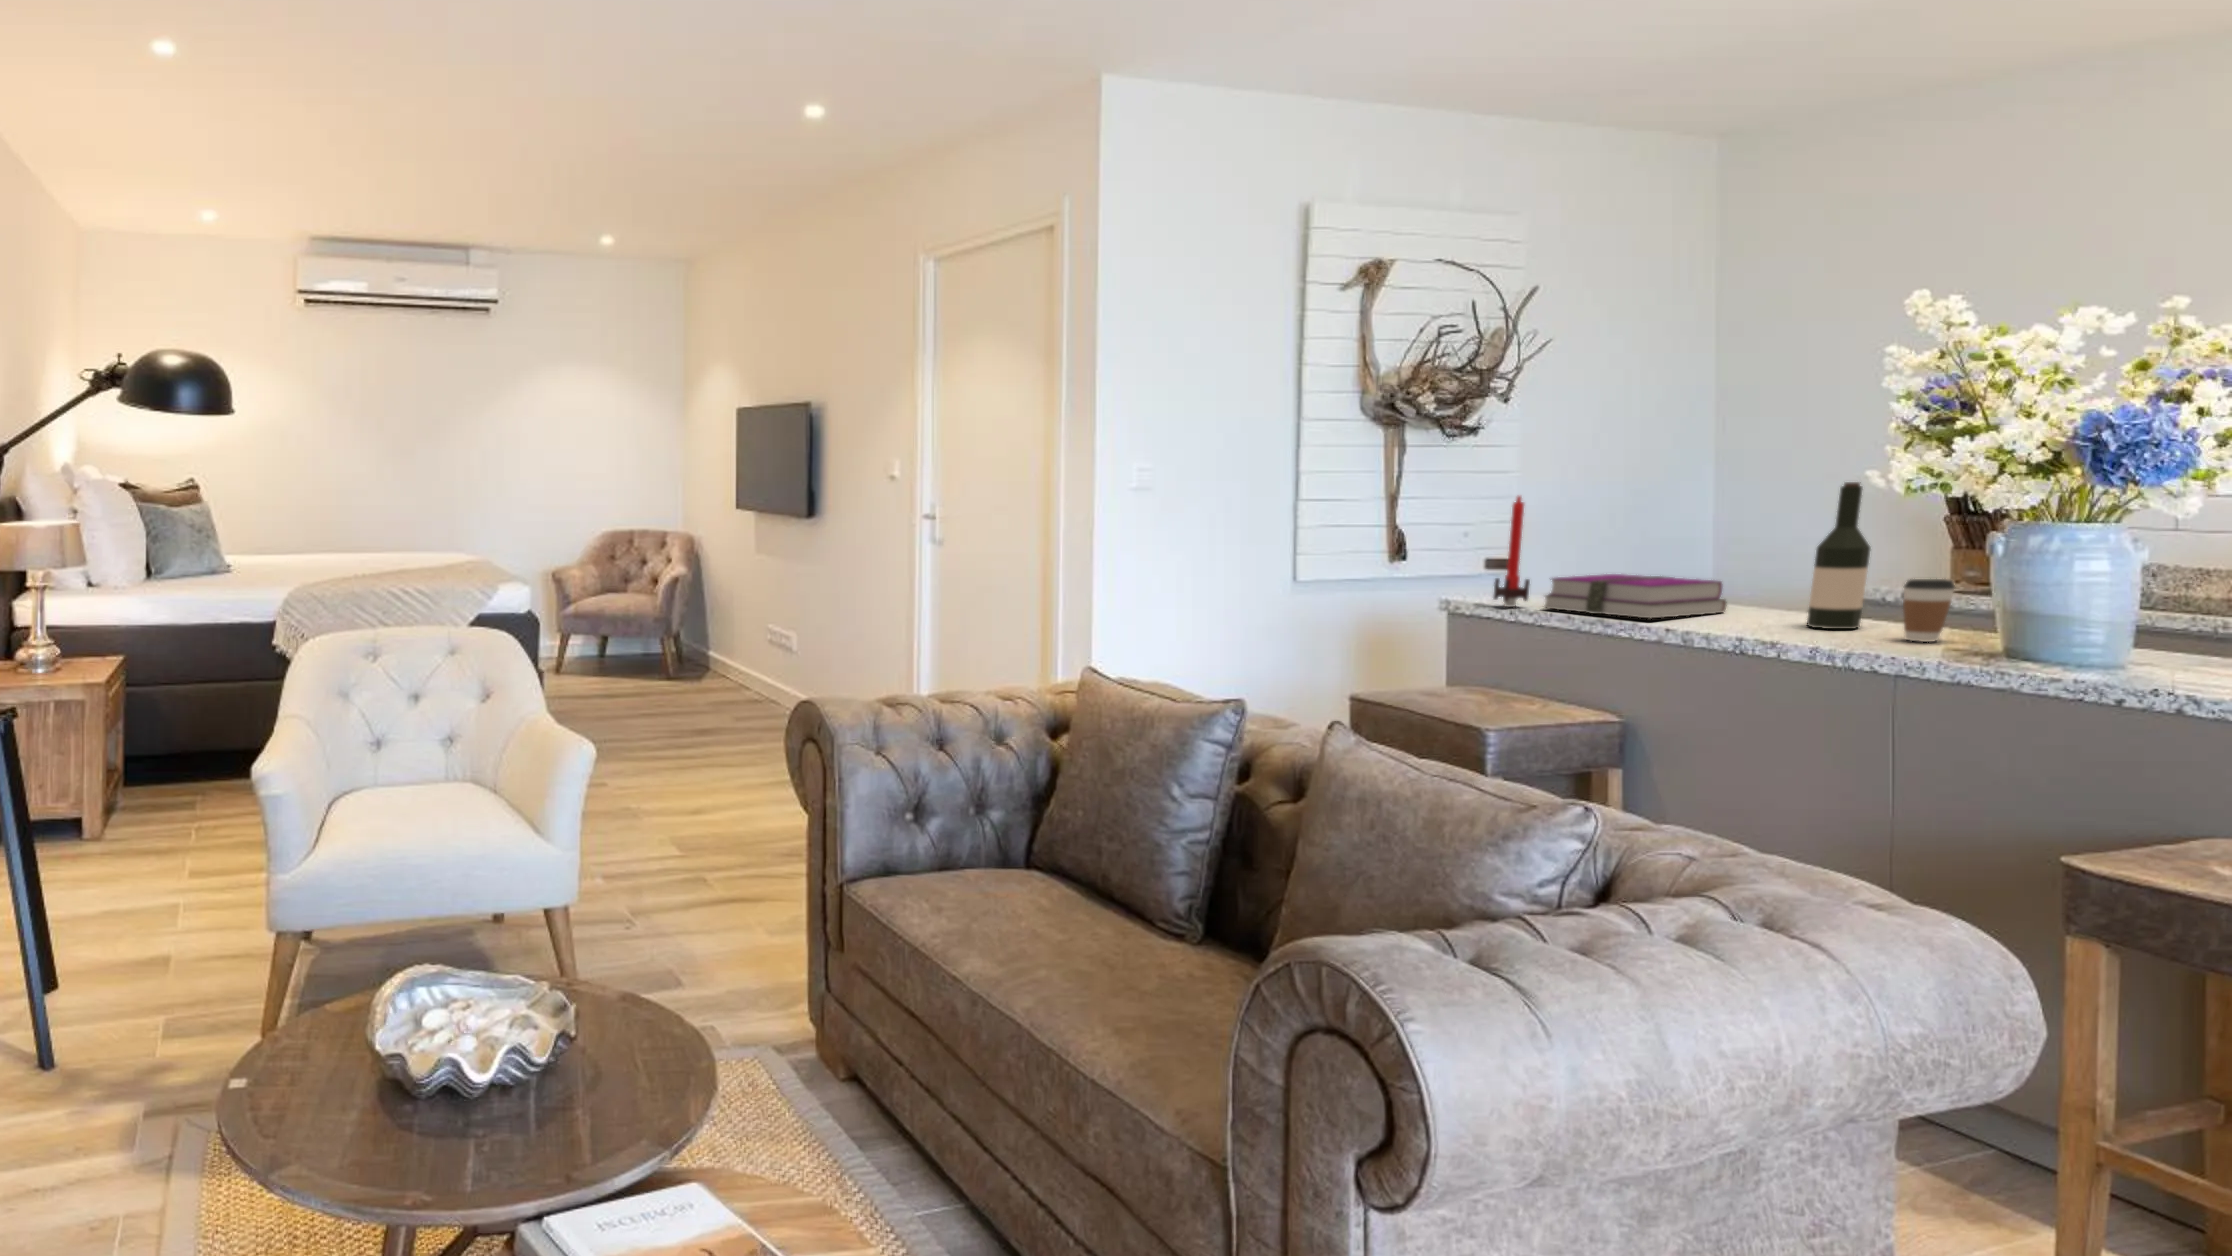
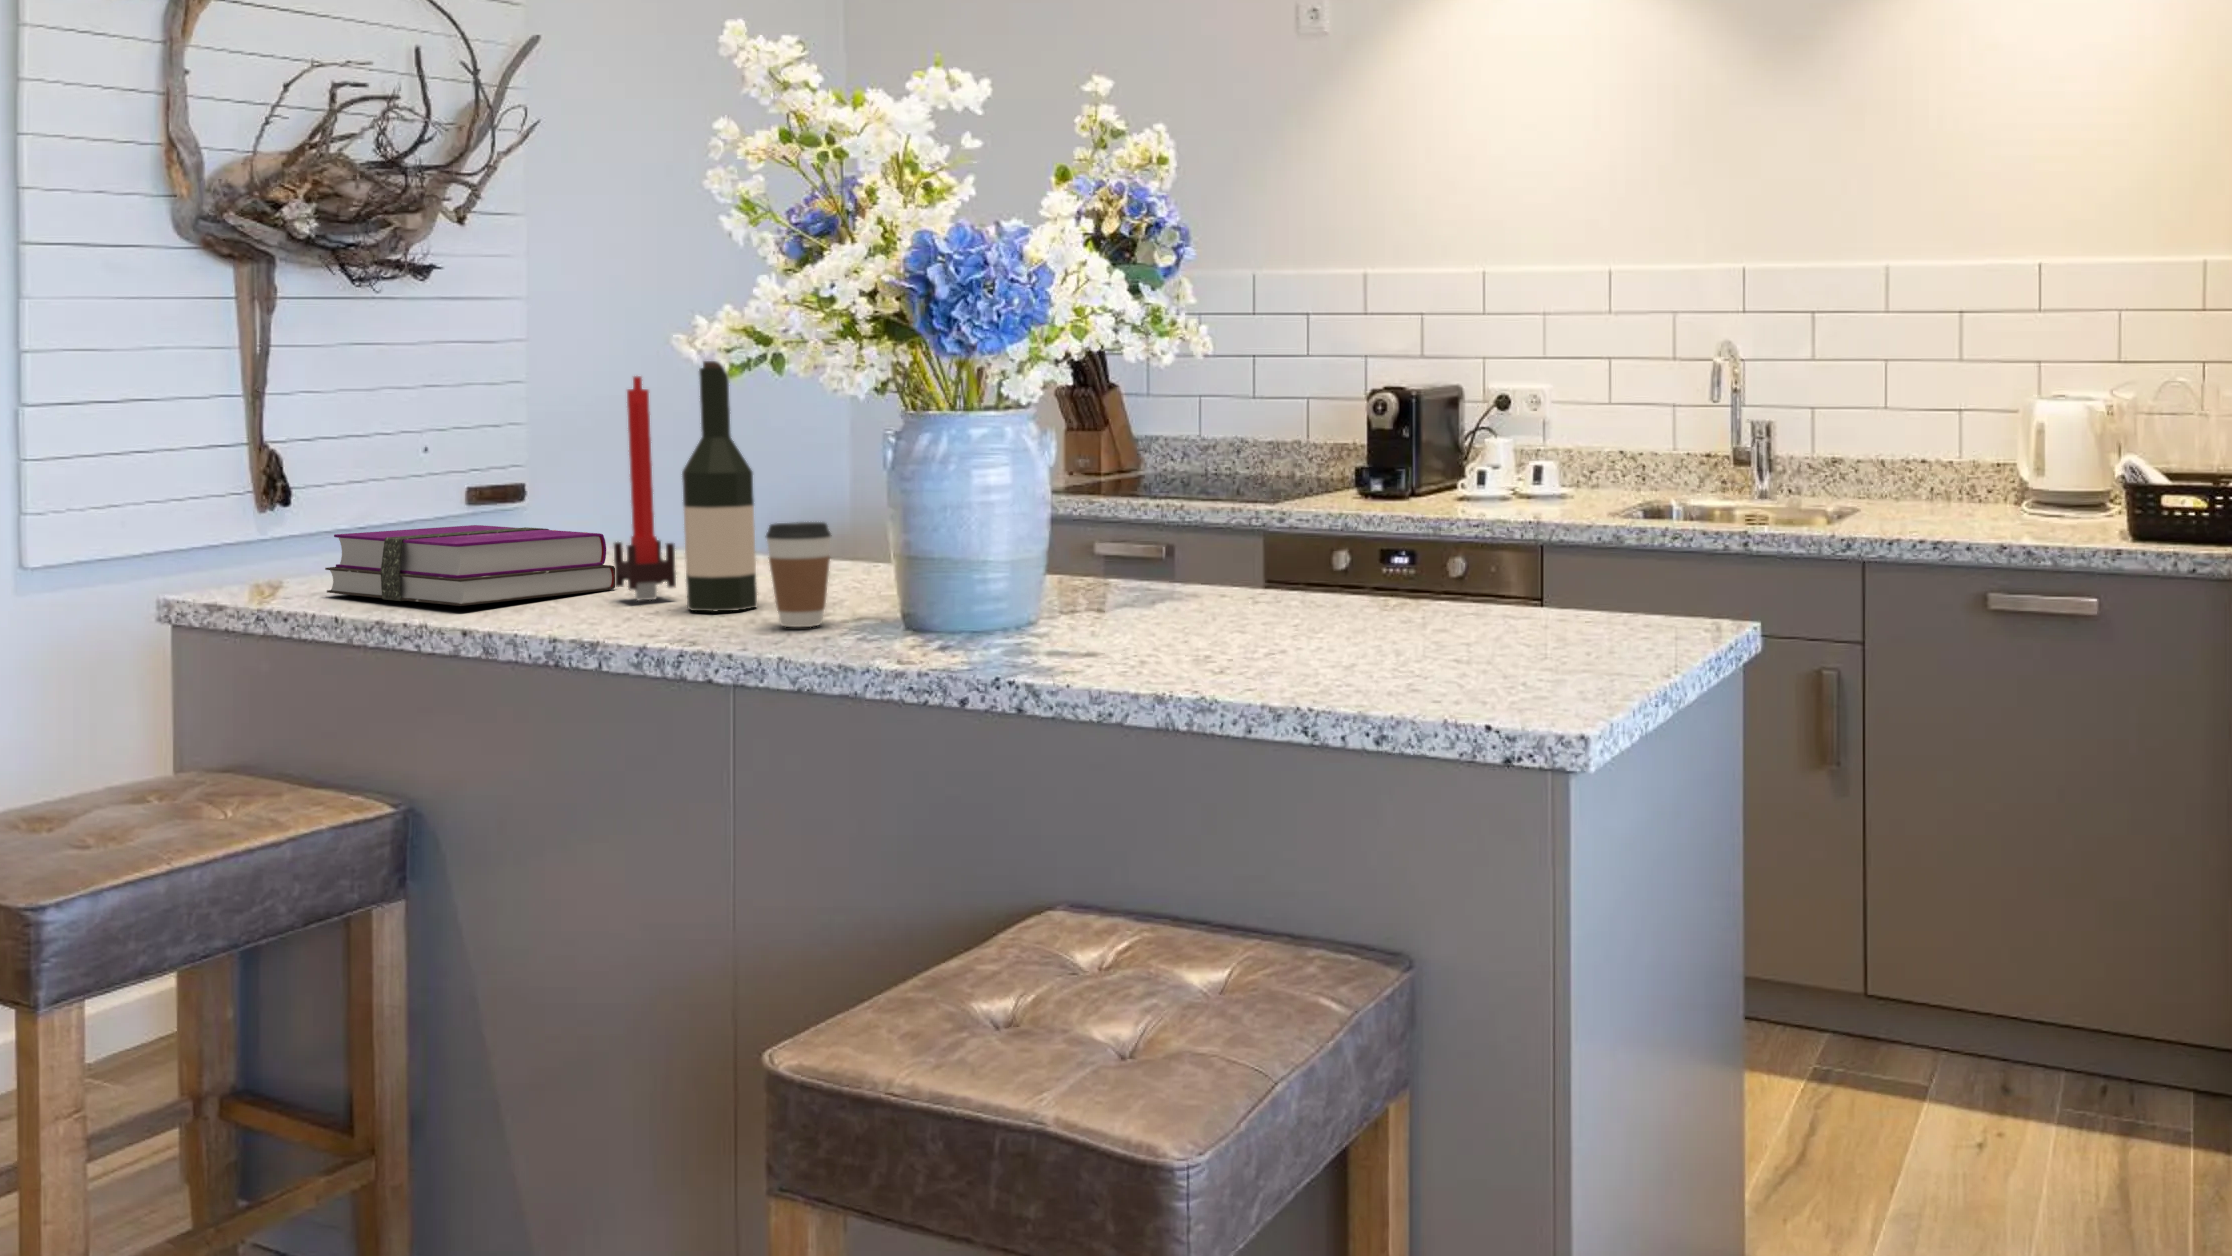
candle: present [1494,496,1530,607] -> present [614,376,676,600]

